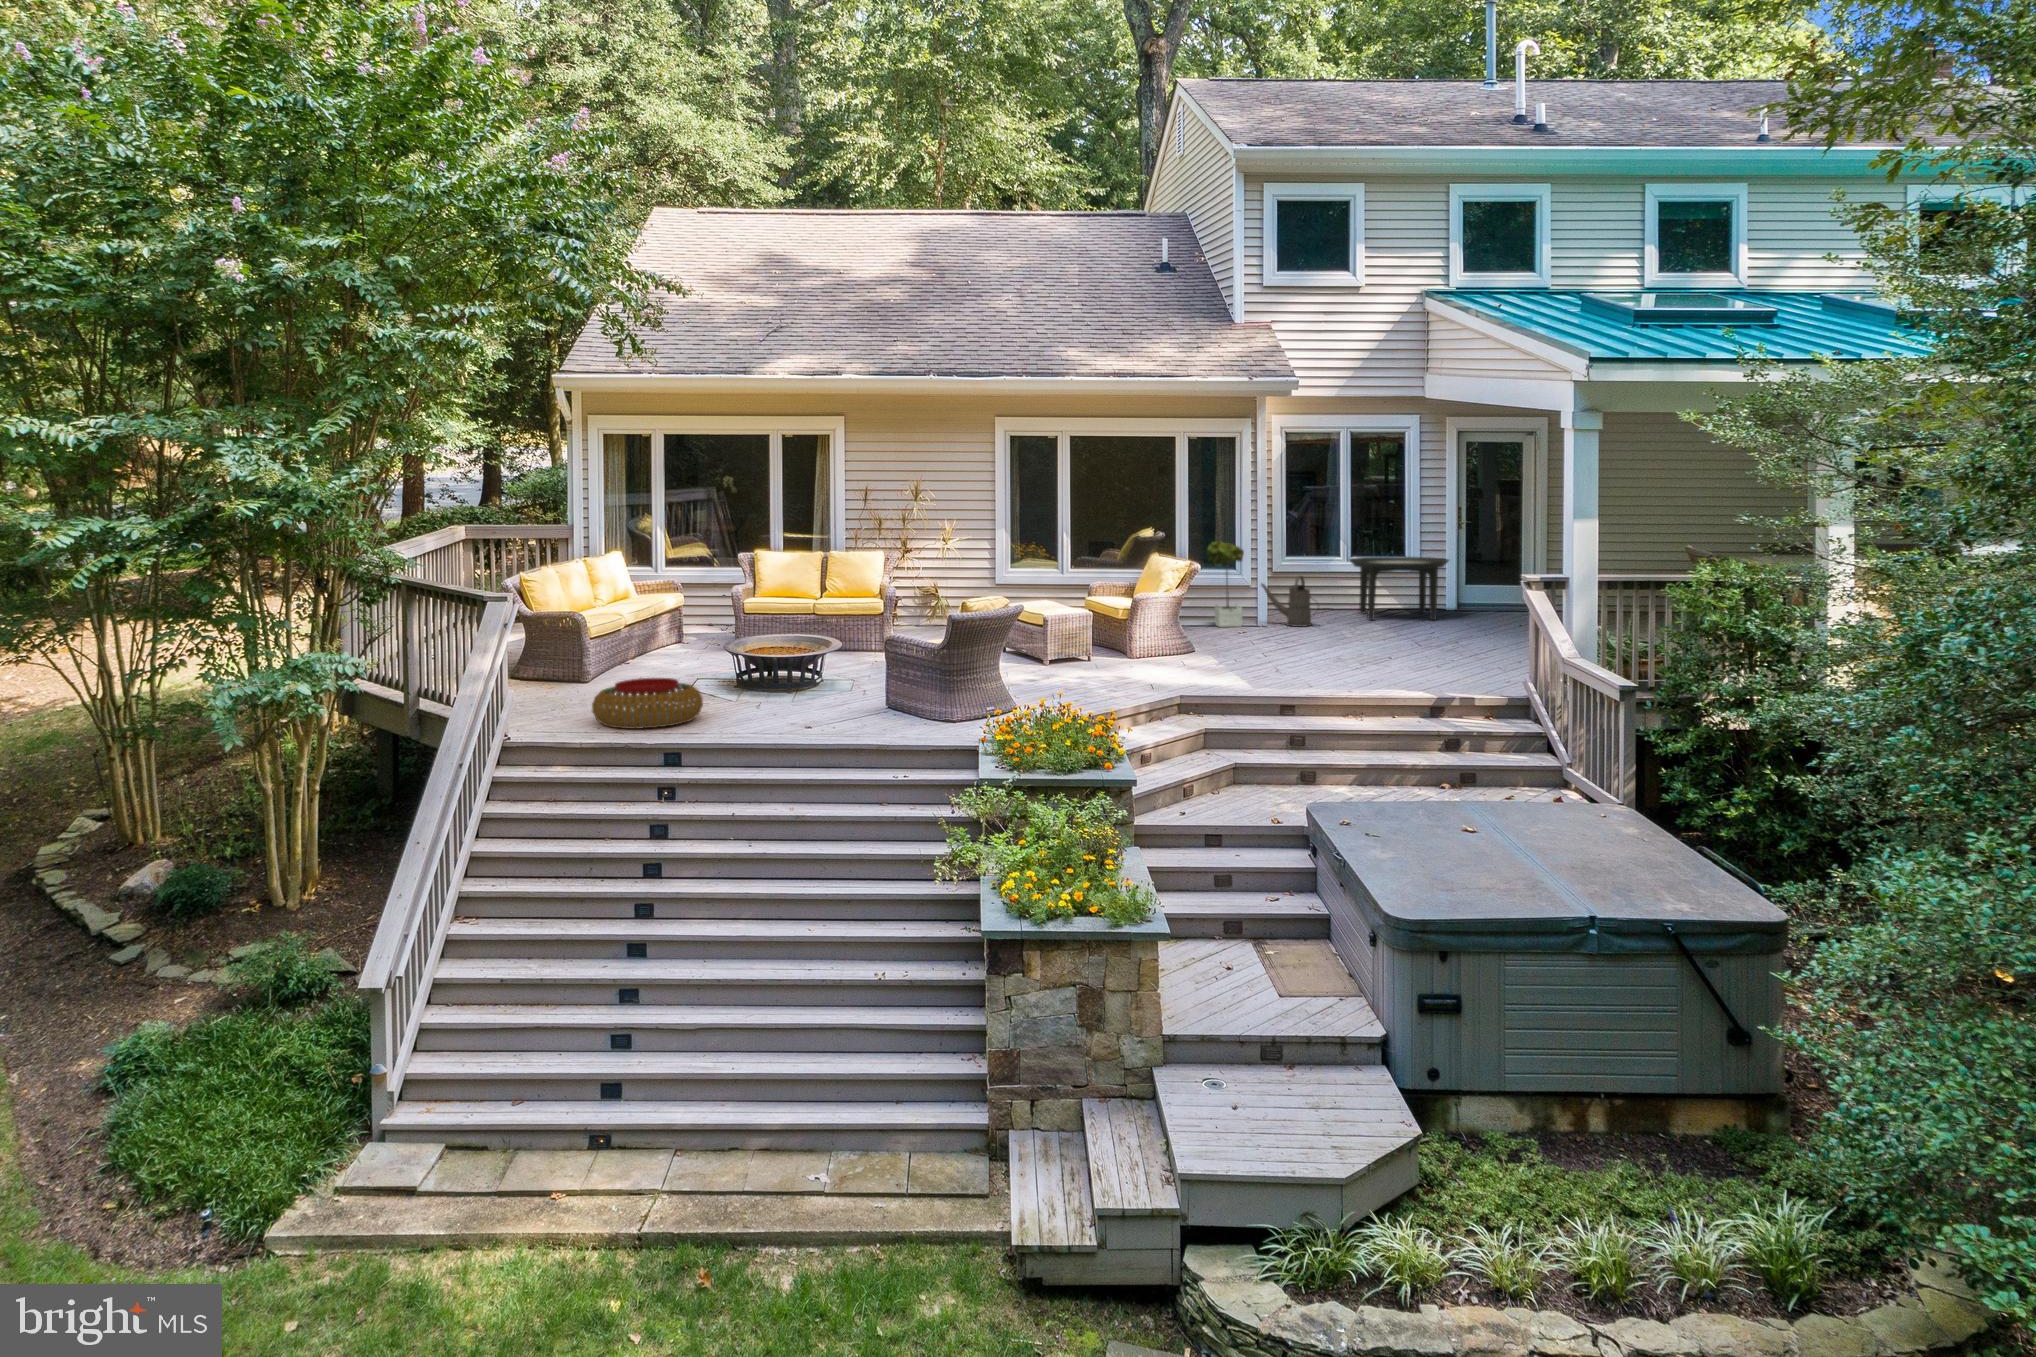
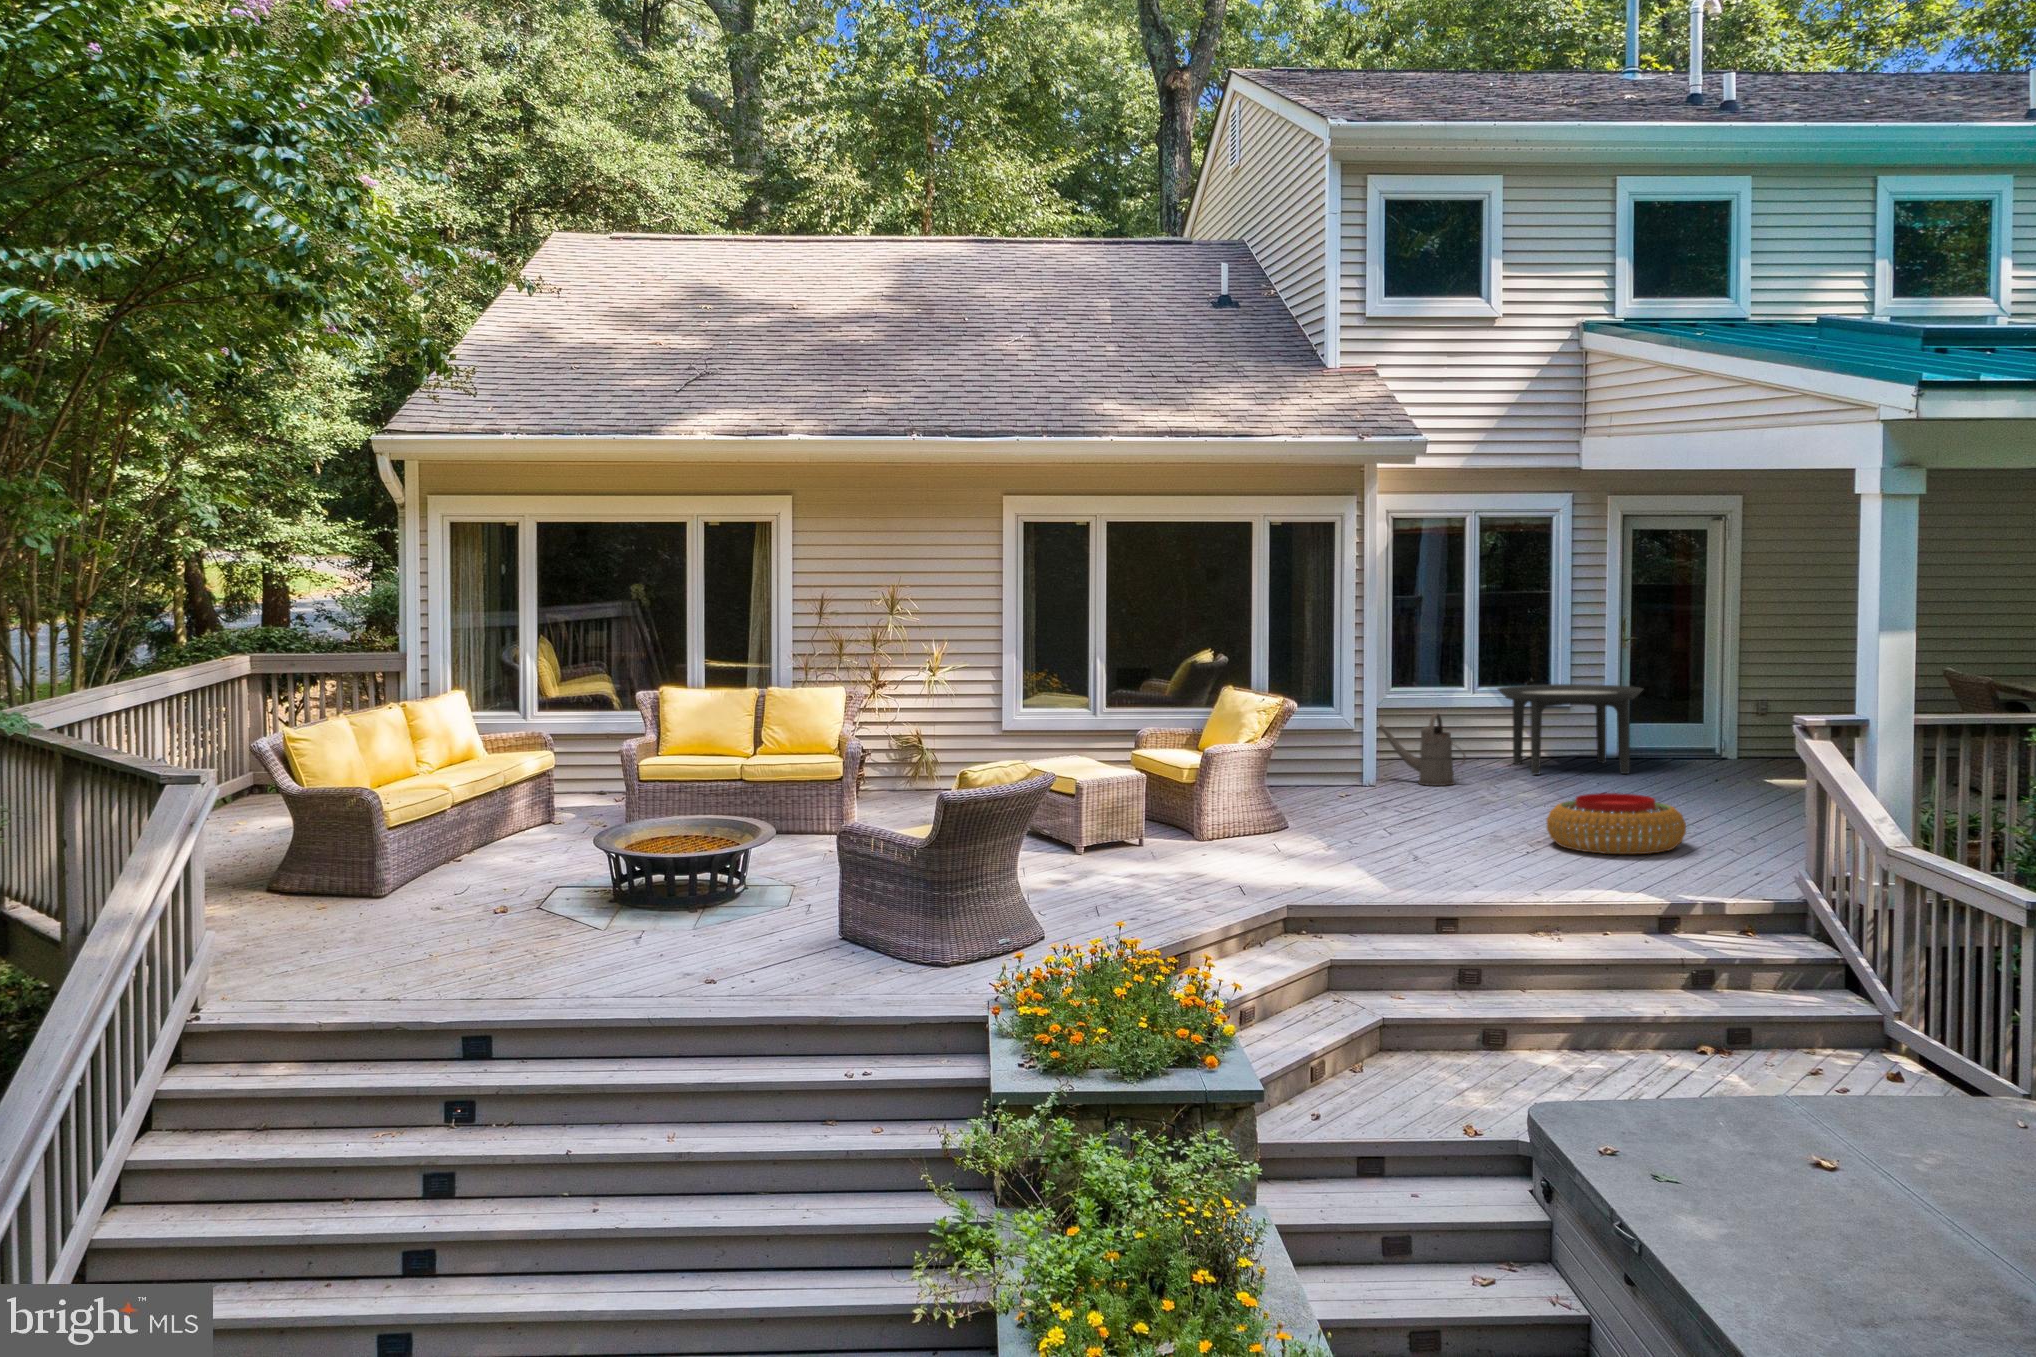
potted tree: present [1207,541,1244,627] -> none [1302,665,1356,788]
pouf: present [592,678,703,729] -> present [1547,793,1686,854]

